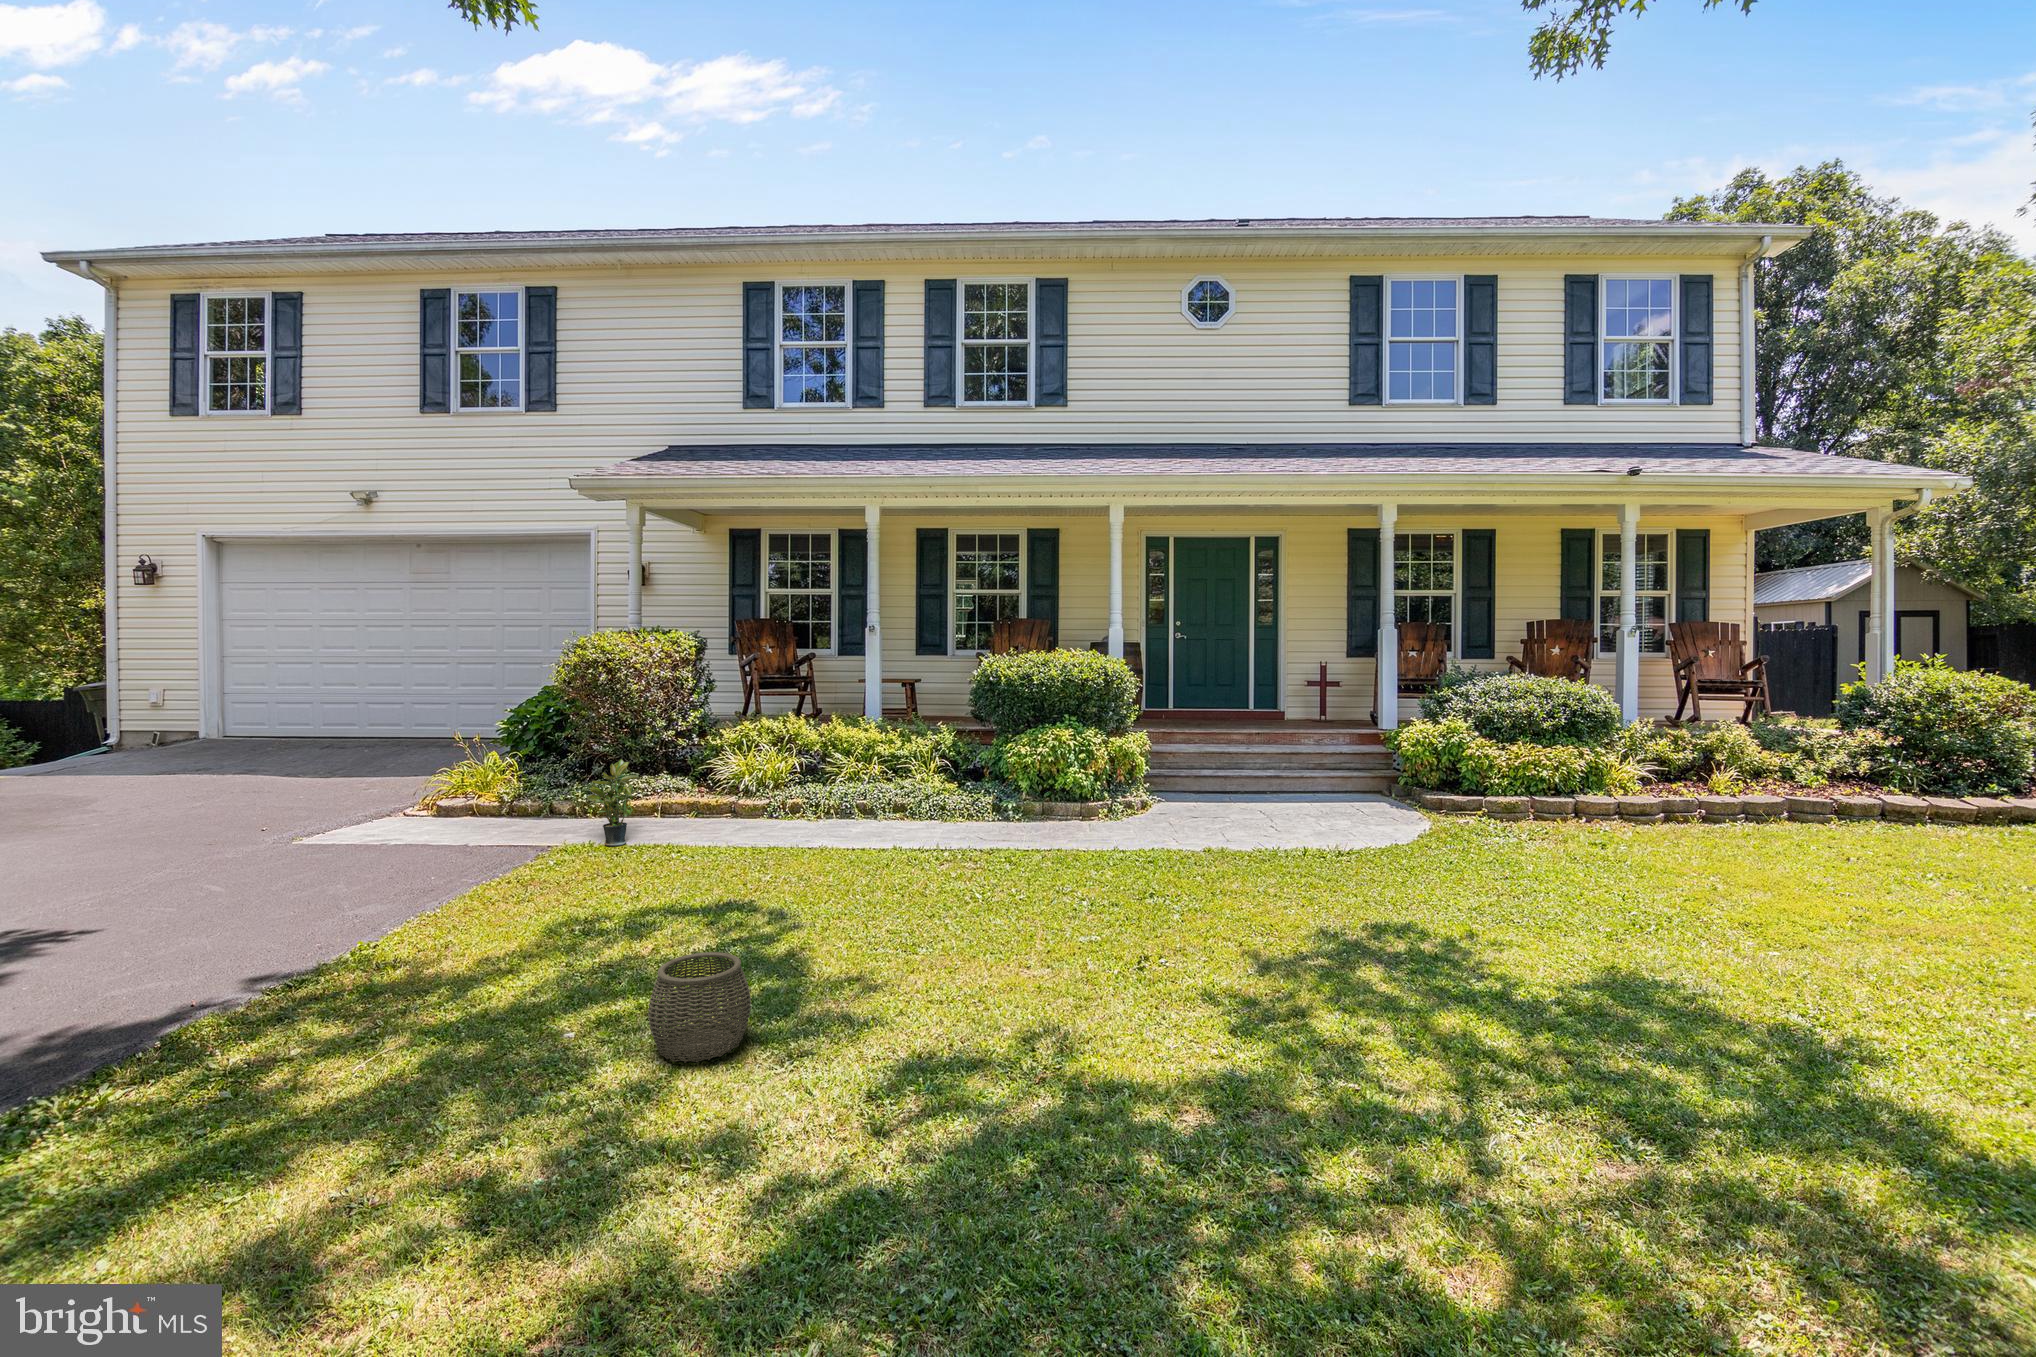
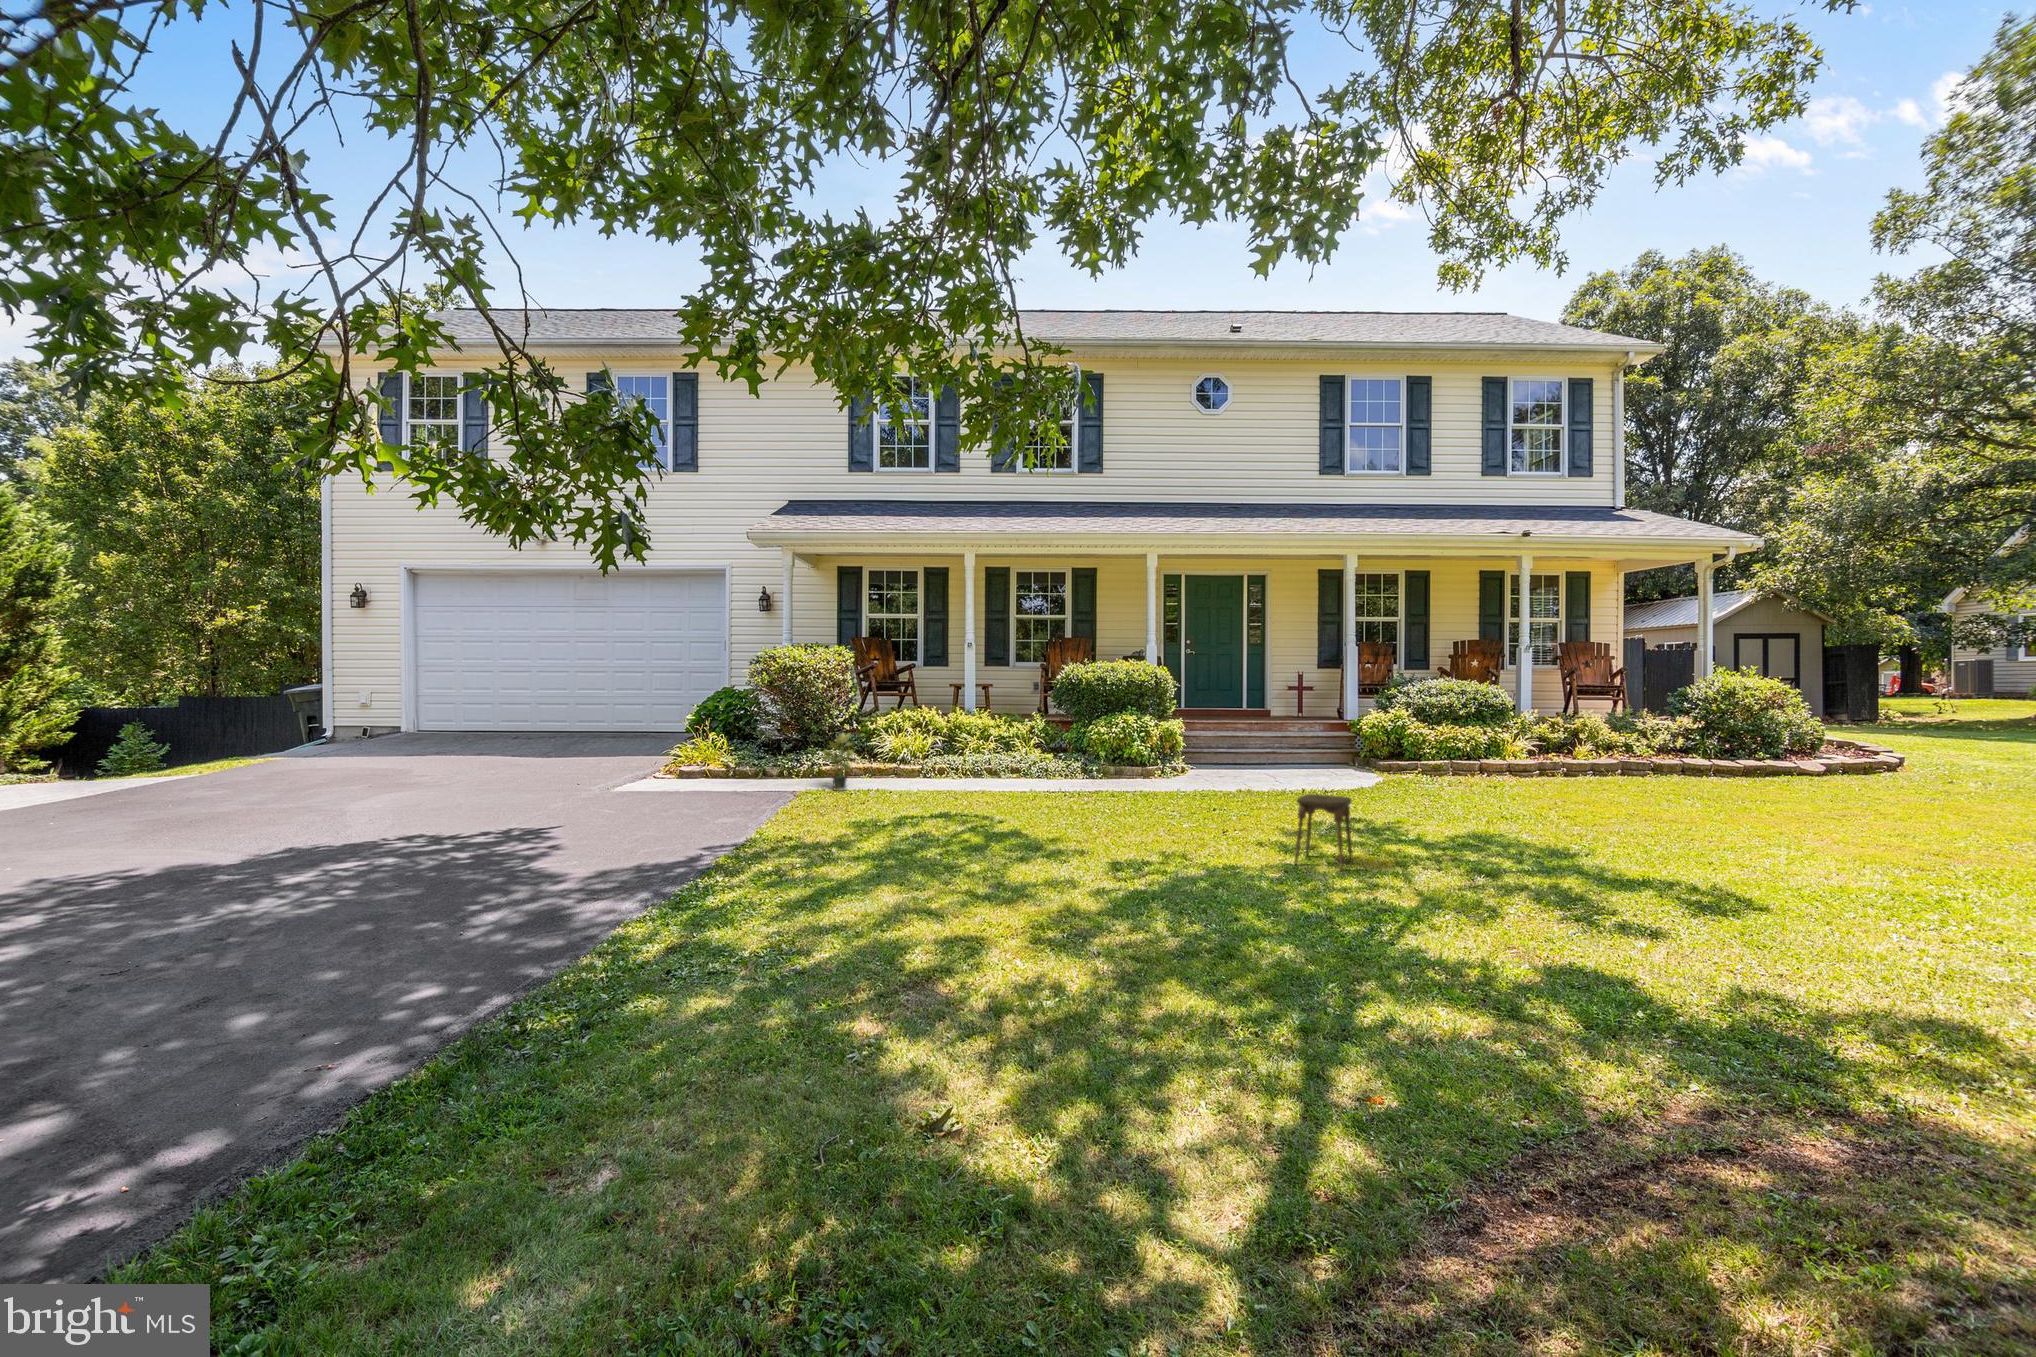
stool: none [1222,935,1347,1121] -> present [1294,794,1353,870]
woven basket: present [648,952,751,1063] -> none [999,811,1049,860]

